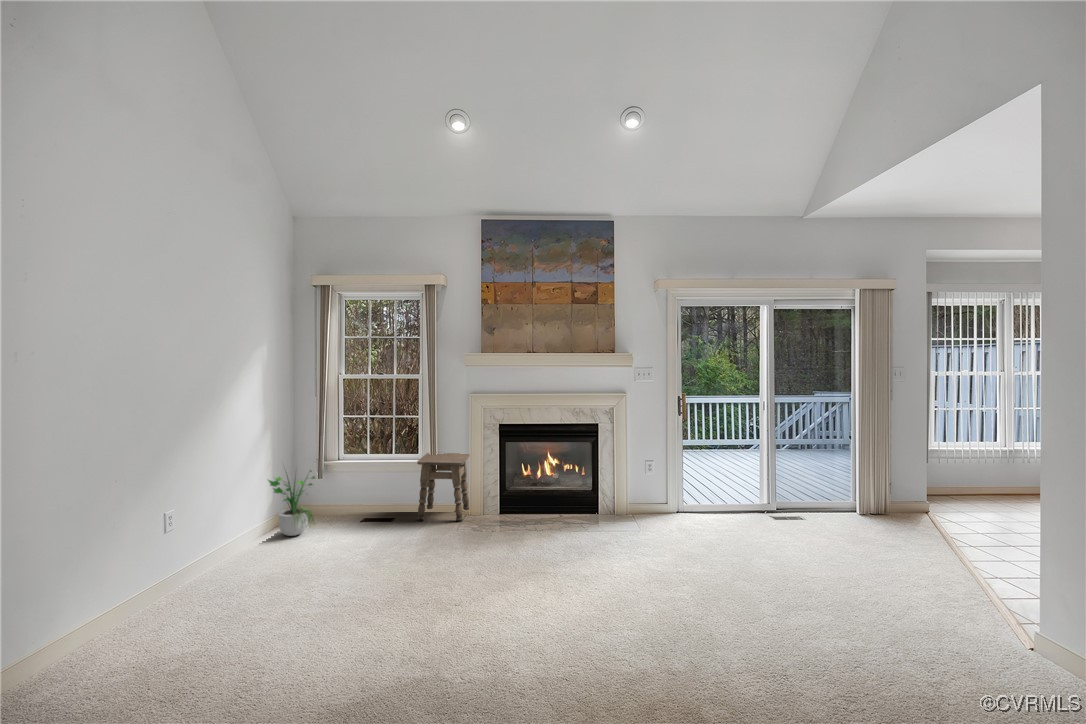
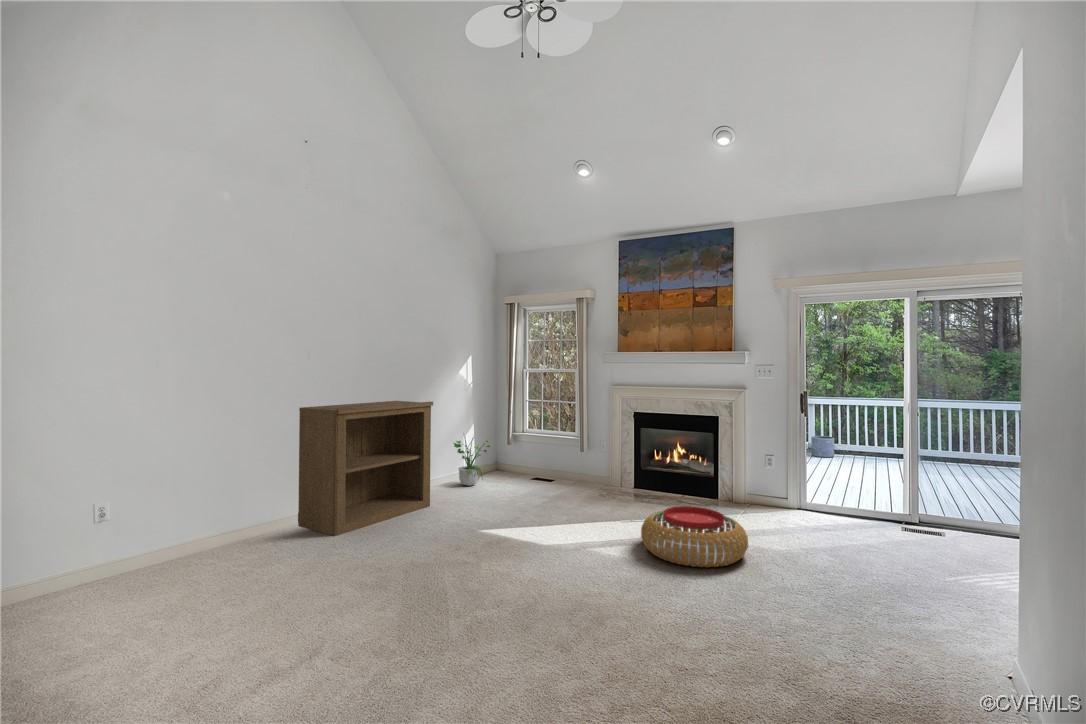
bookshelf: none [46,434,265,674] -> present [298,401,433,536]
side table: present [417,453,470,522] -> none [560,435,607,492]
pouf: none [578,537,694,610] -> present [641,506,748,567]

